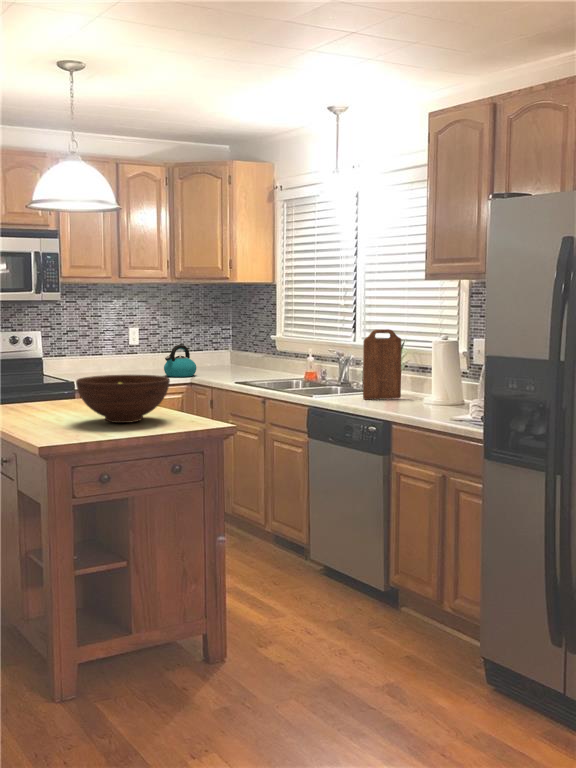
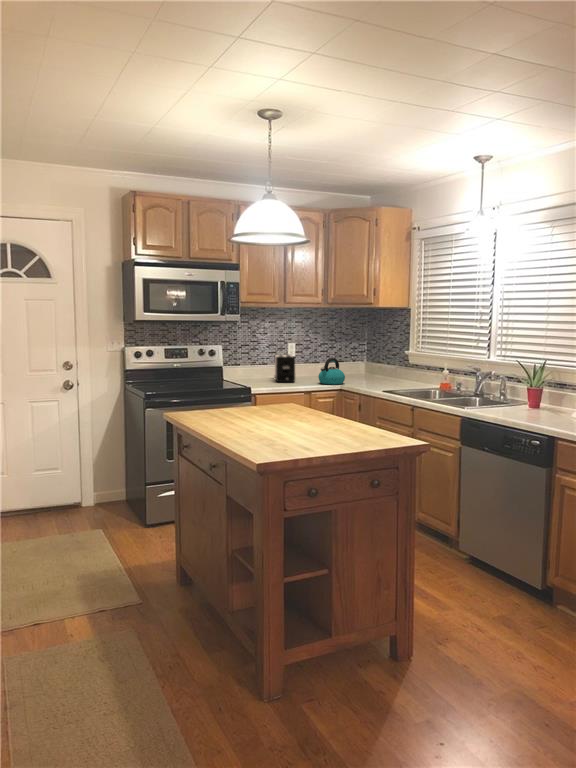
cutting board: present [363,329,401,400] -> none [511,350,547,412]
toaster: none [112,342,136,376] -> present [274,354,295,382]
fruit bowl: present [76,375,170,423] -> none [280,390,364,436]

